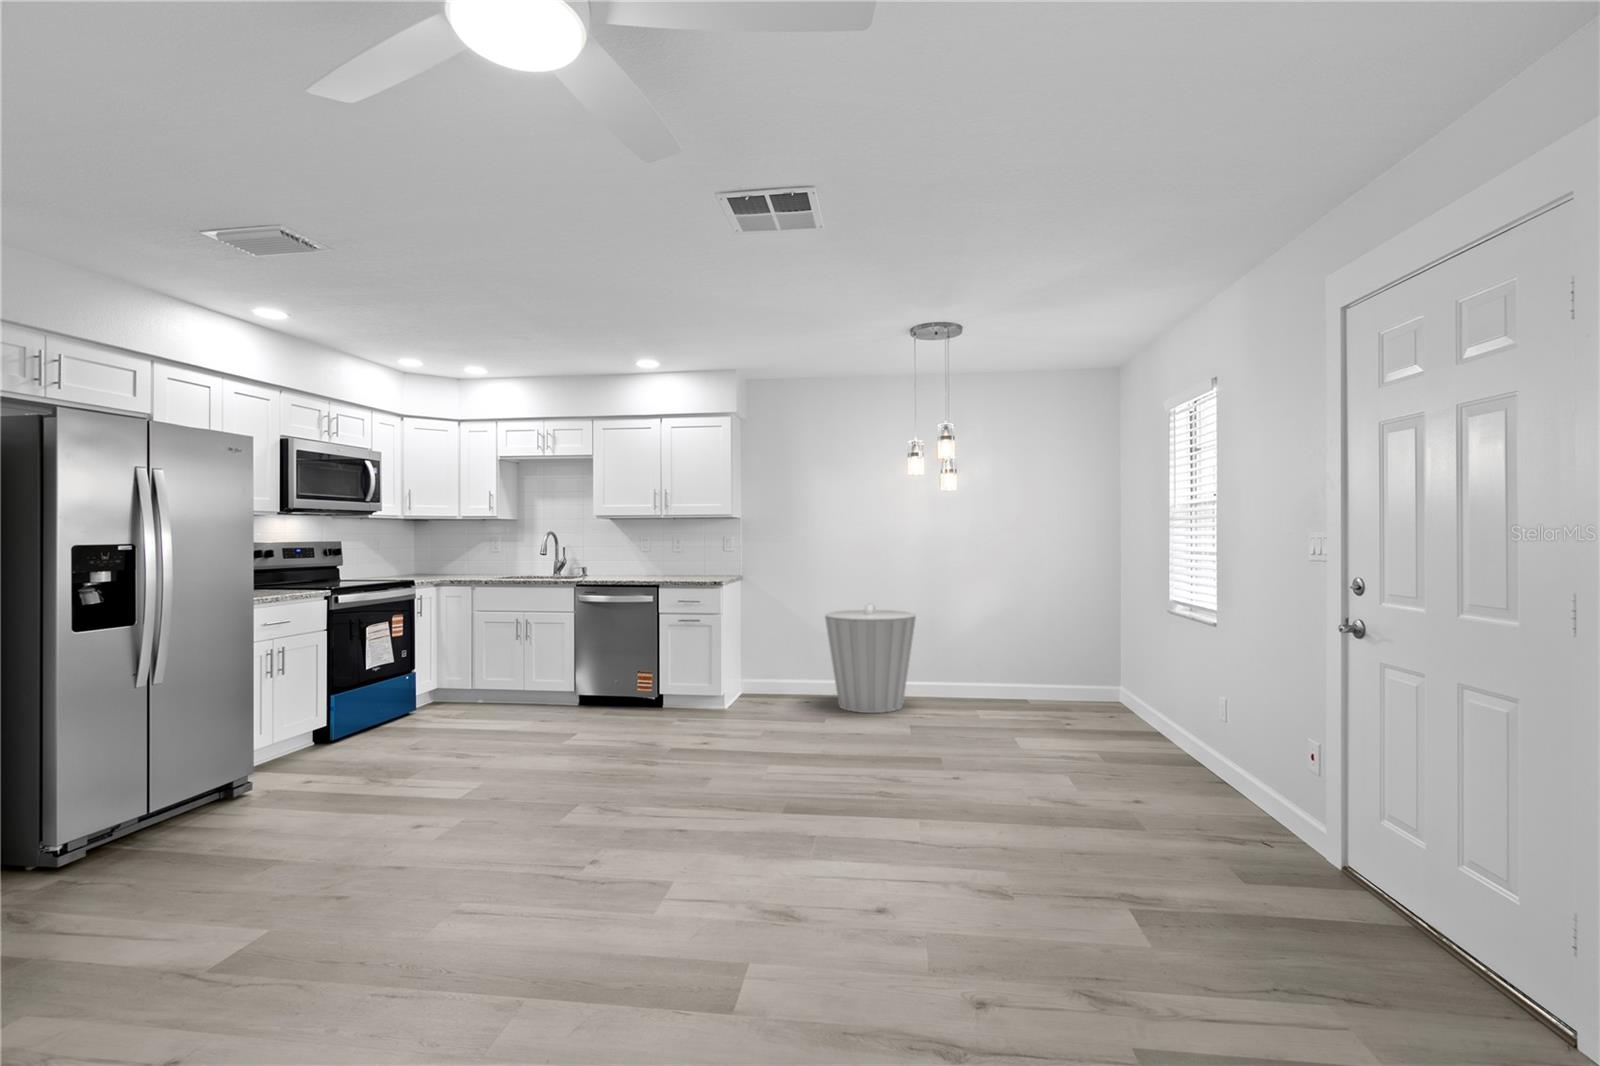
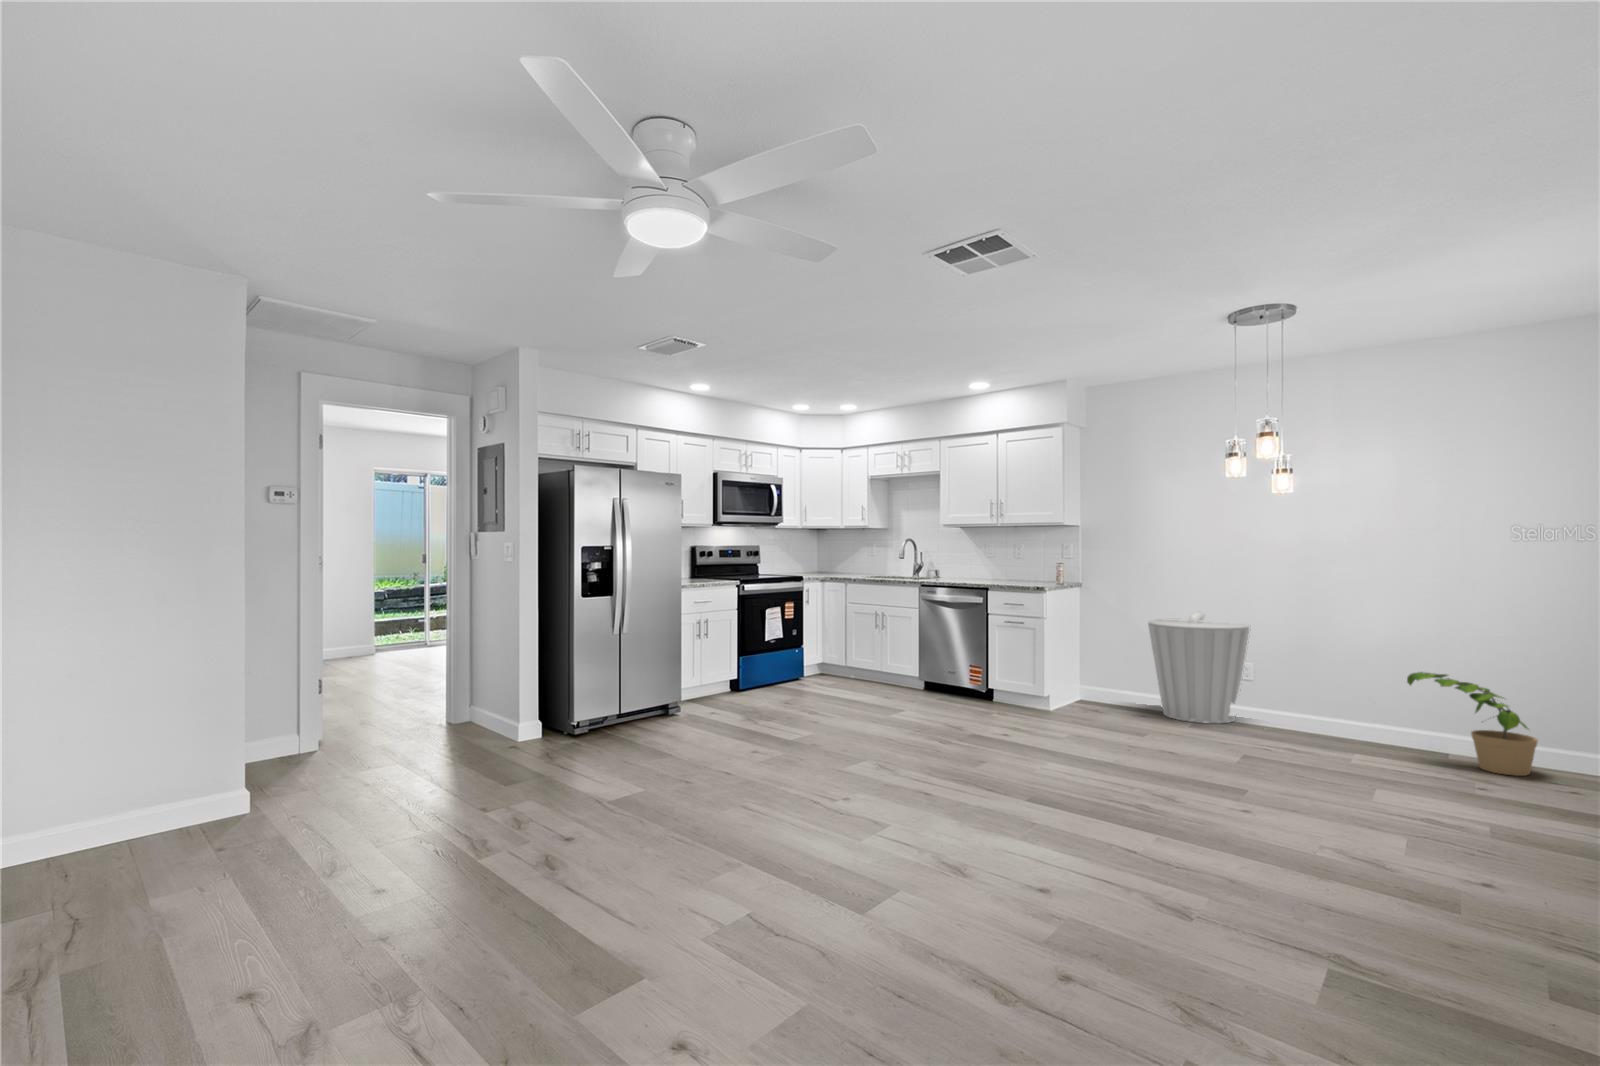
potted plant: none [1055,648,1146,730] -> present [1407,672,1538,776]

